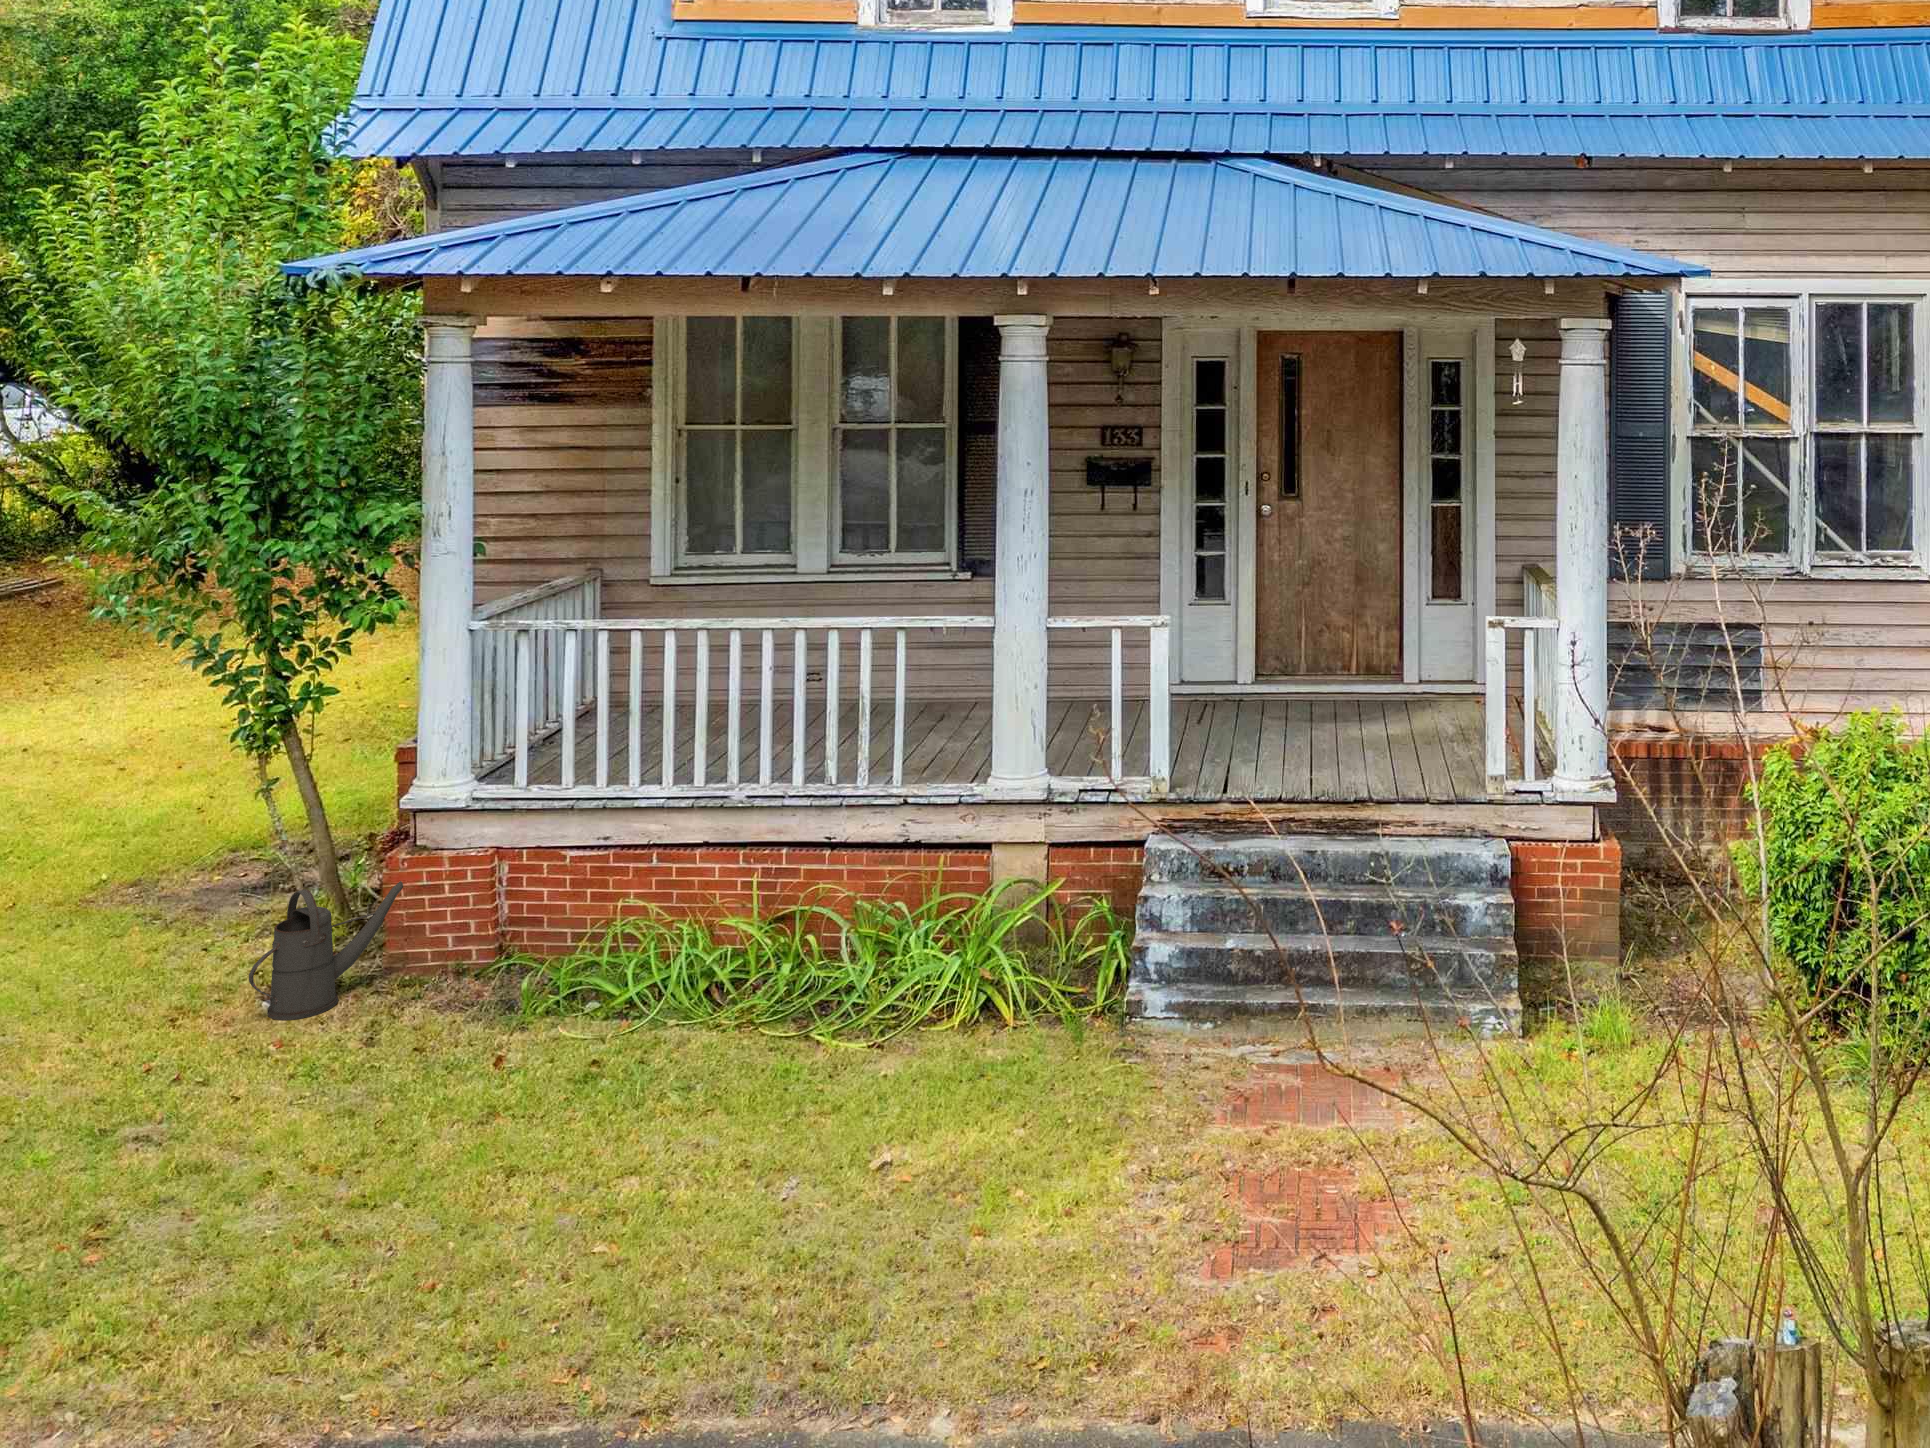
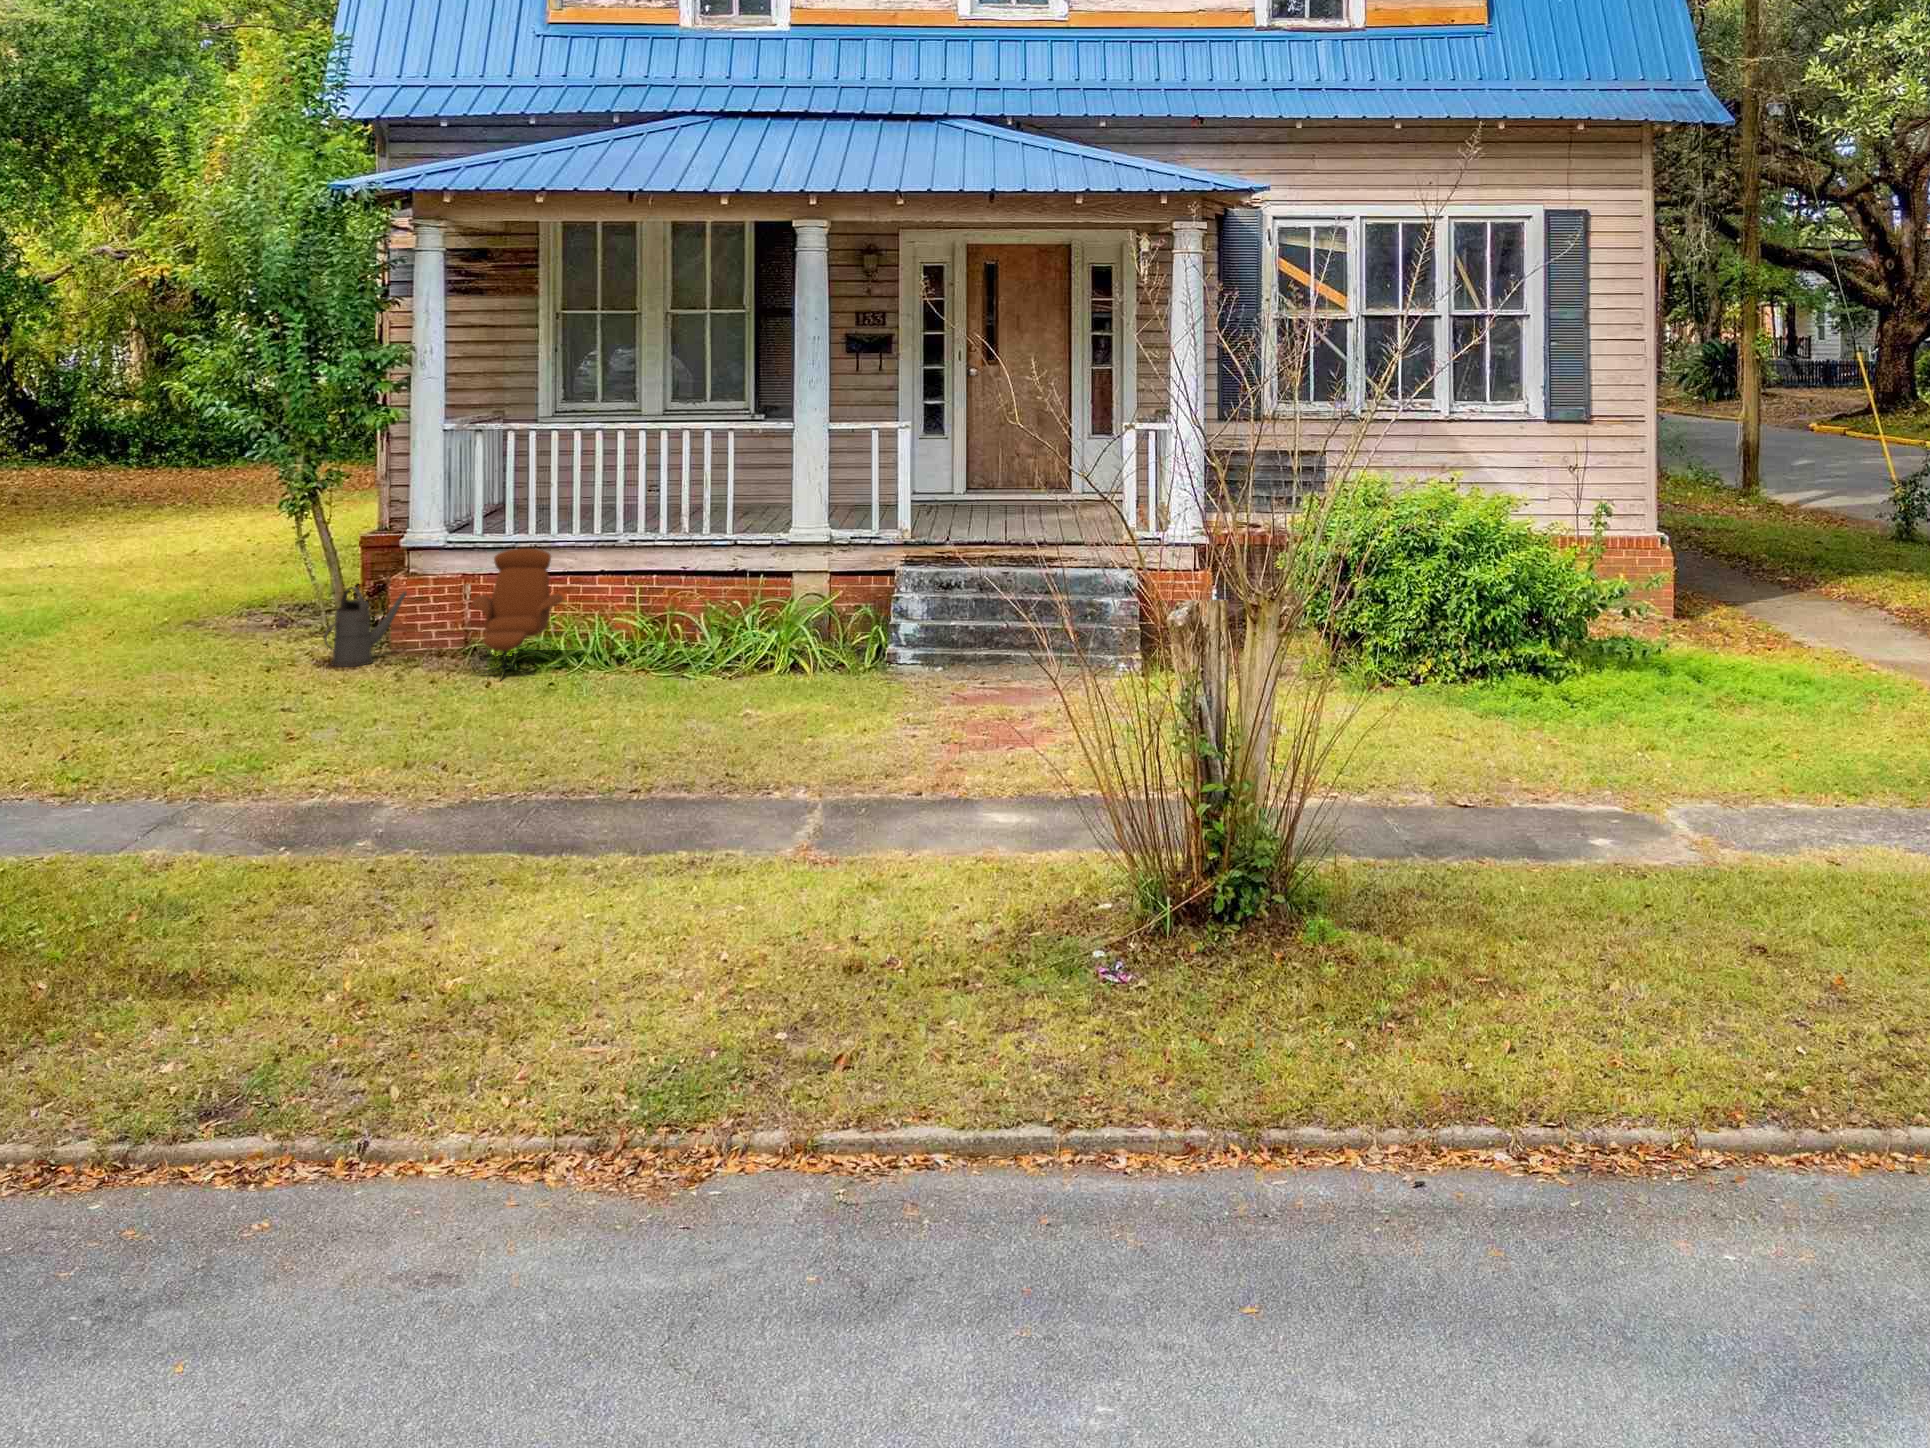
lounge chair: none [476,814,637,1067] -> present [472,549,563,679]

